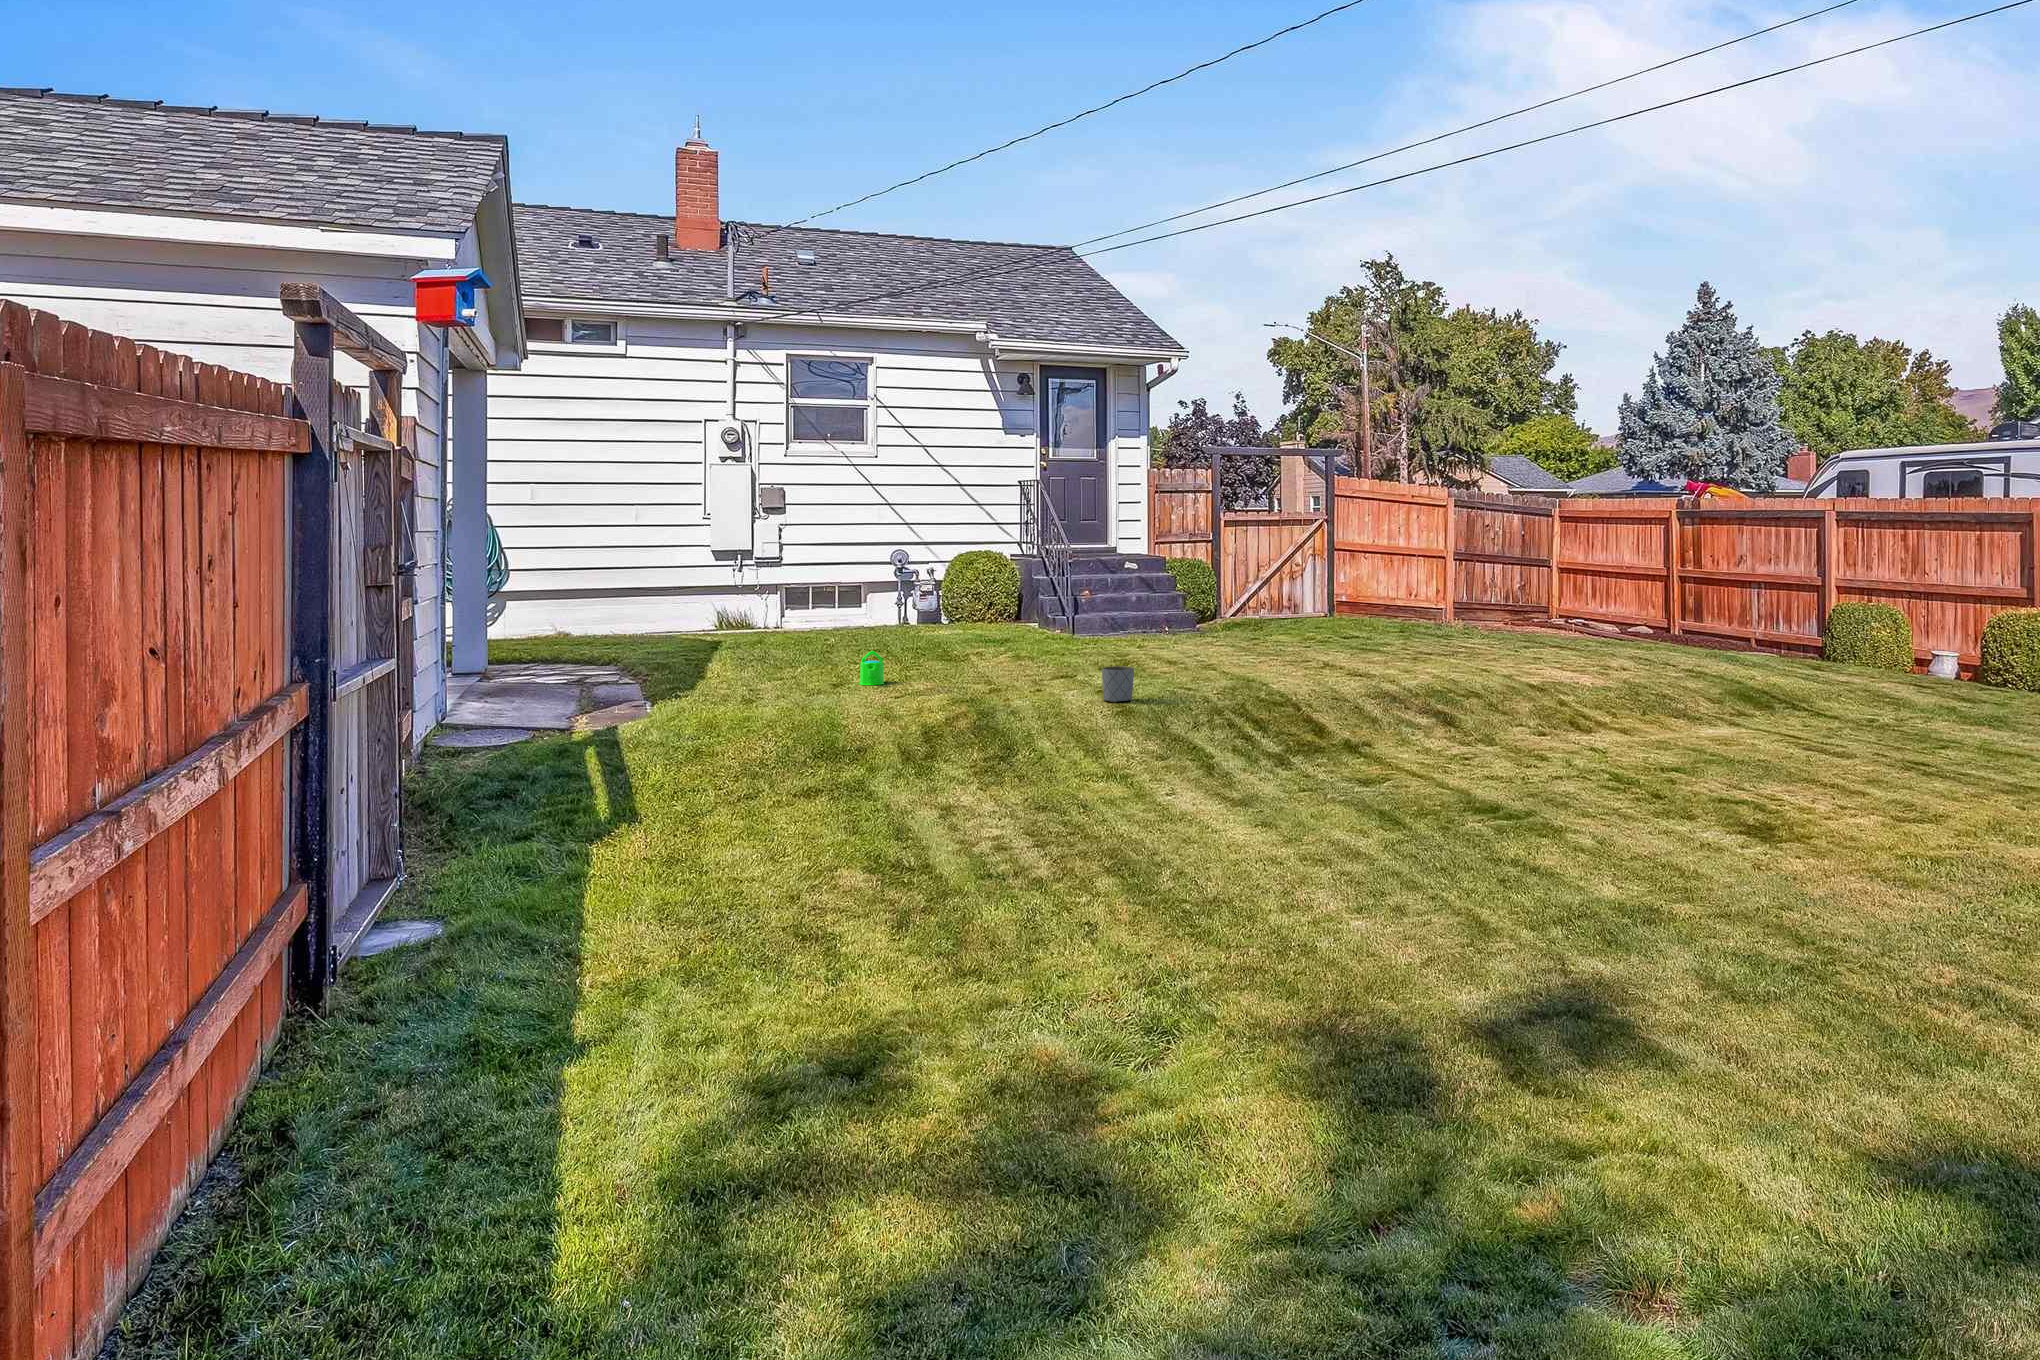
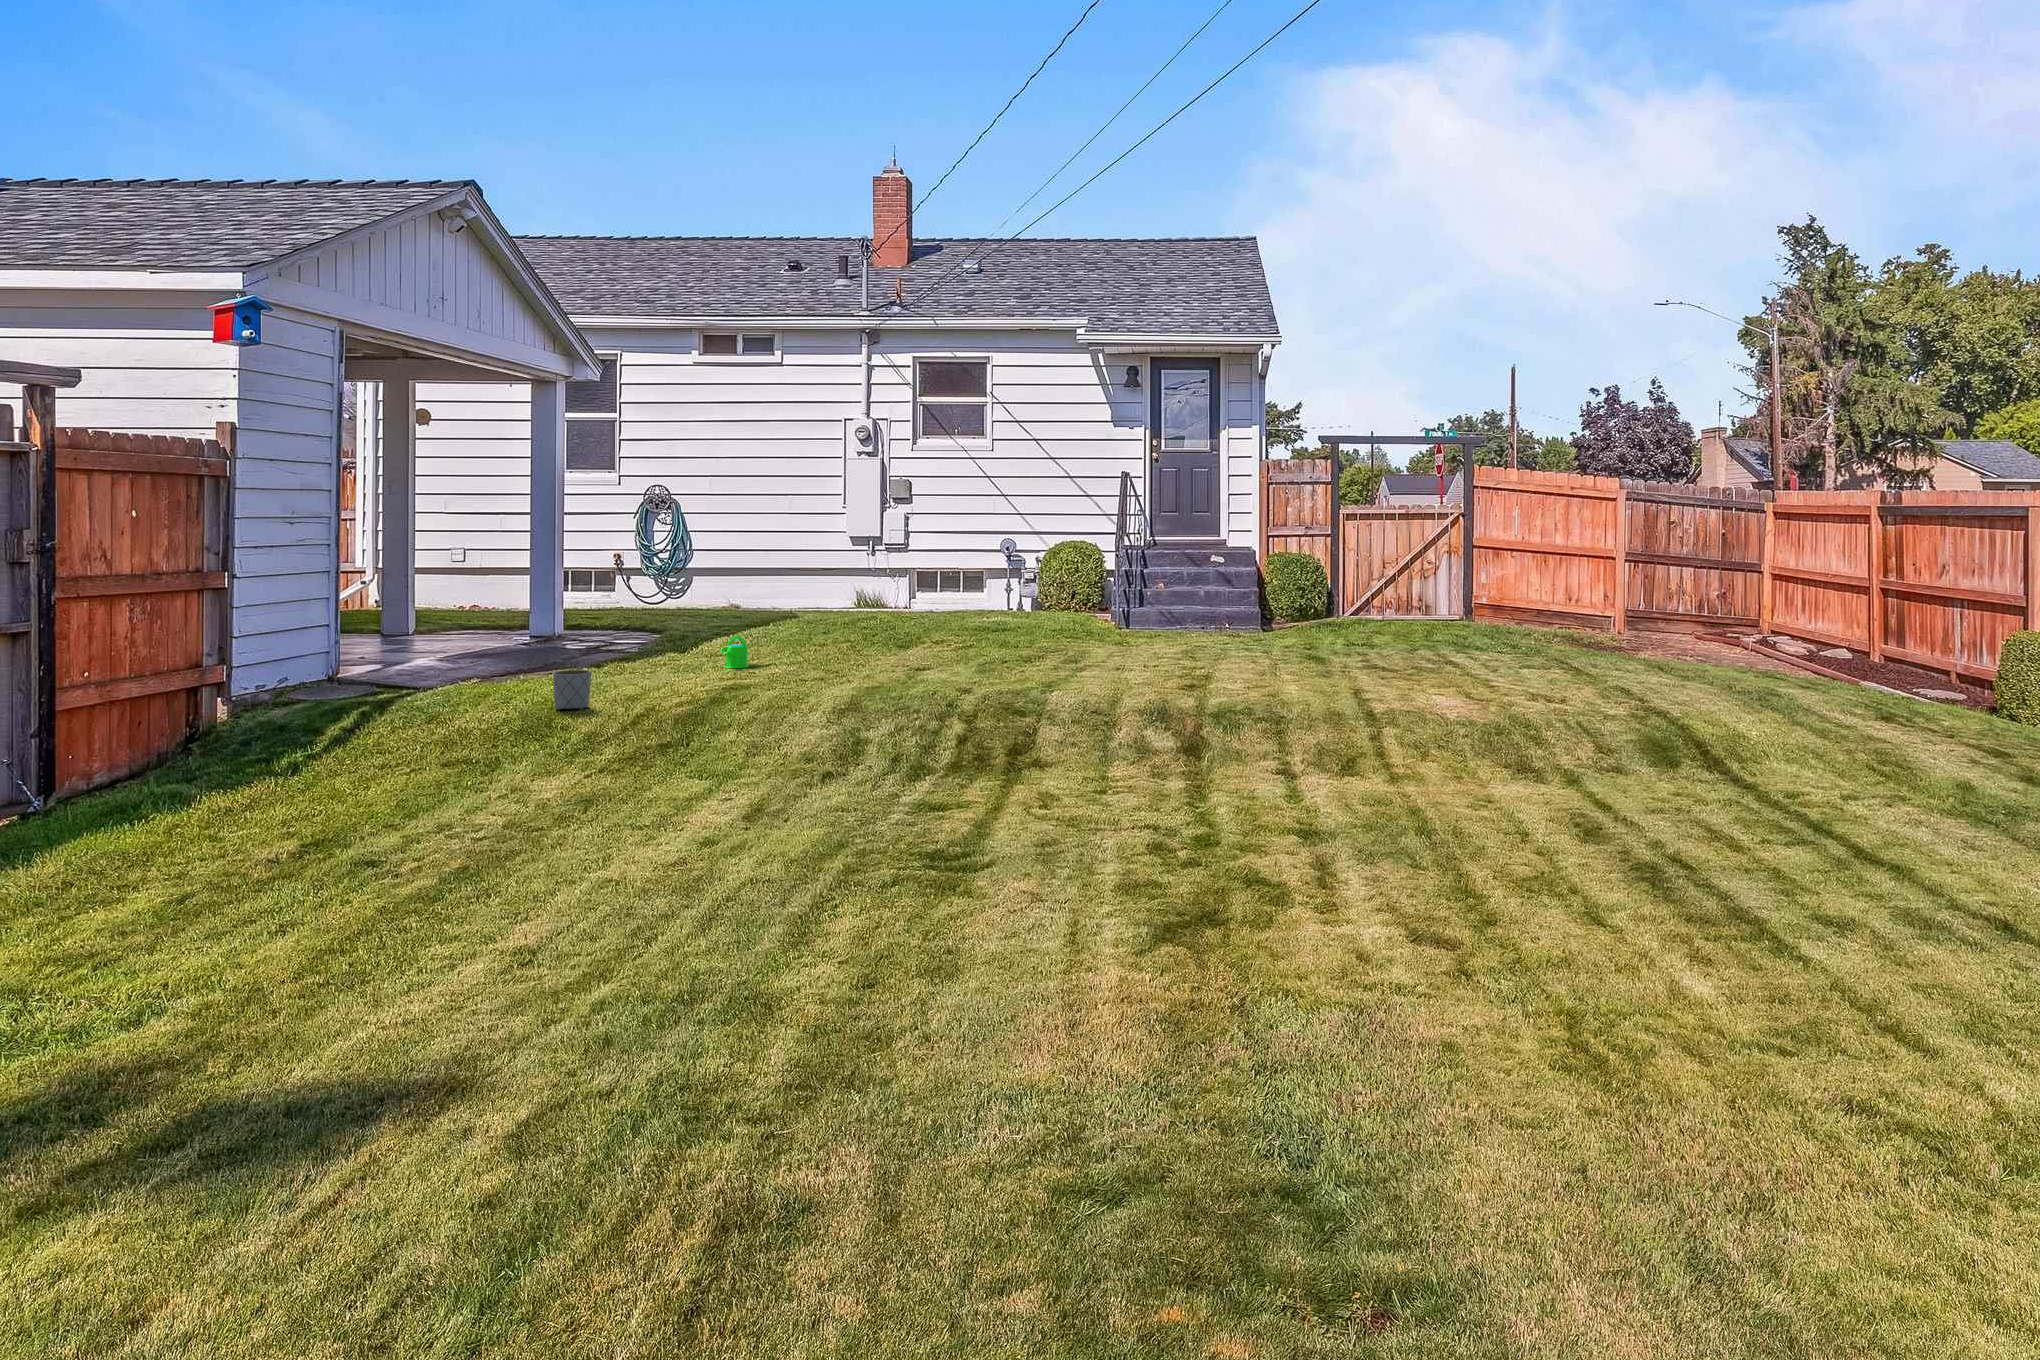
planter: present [1102,666,1134,703] -> present [553,670,591,710]

